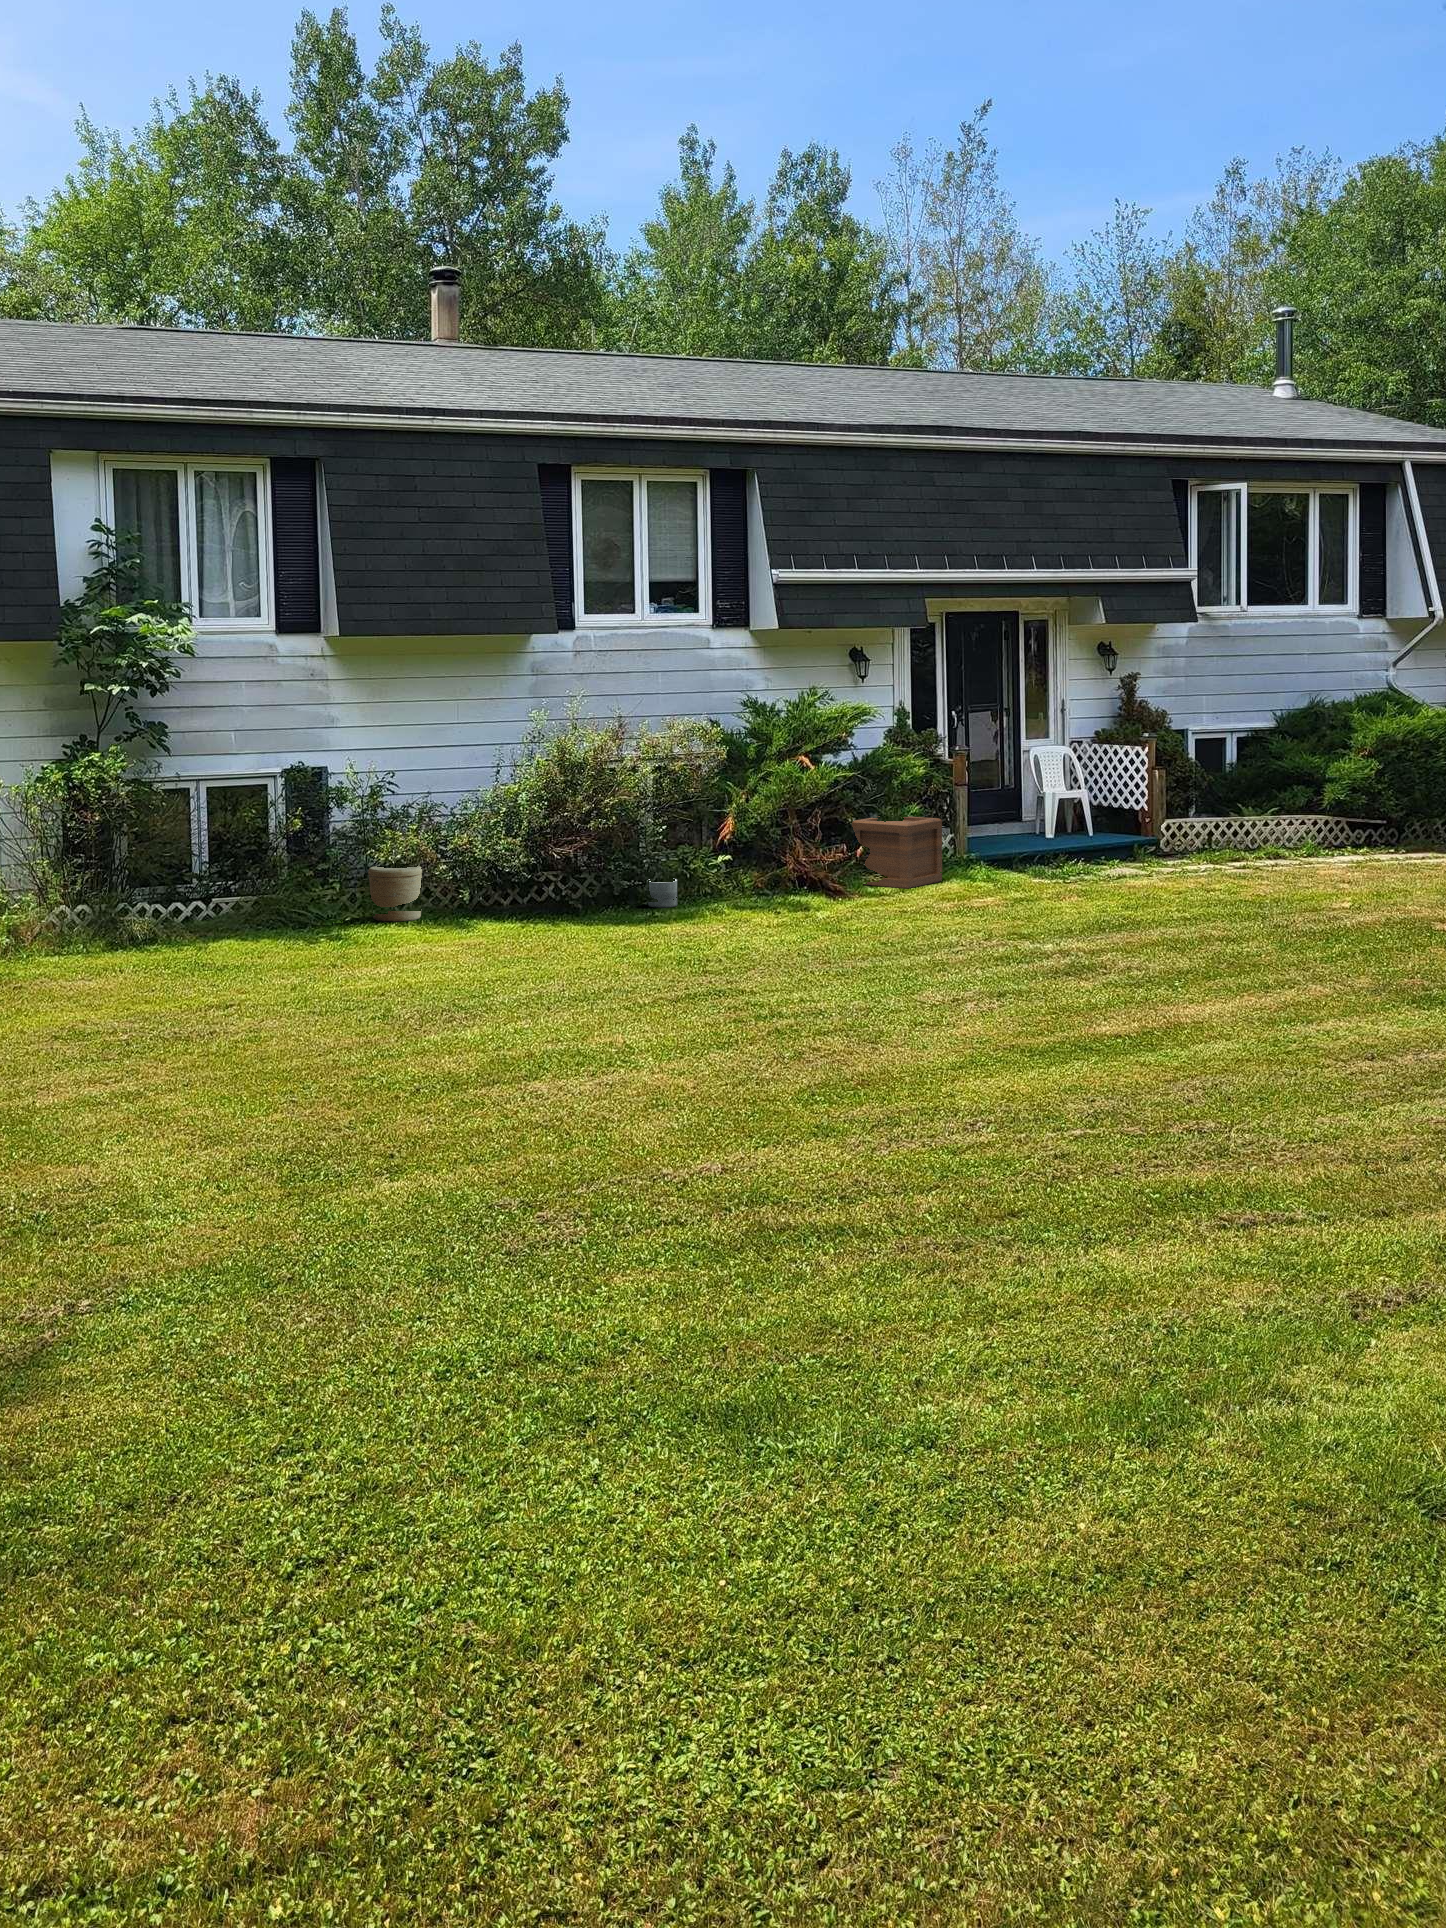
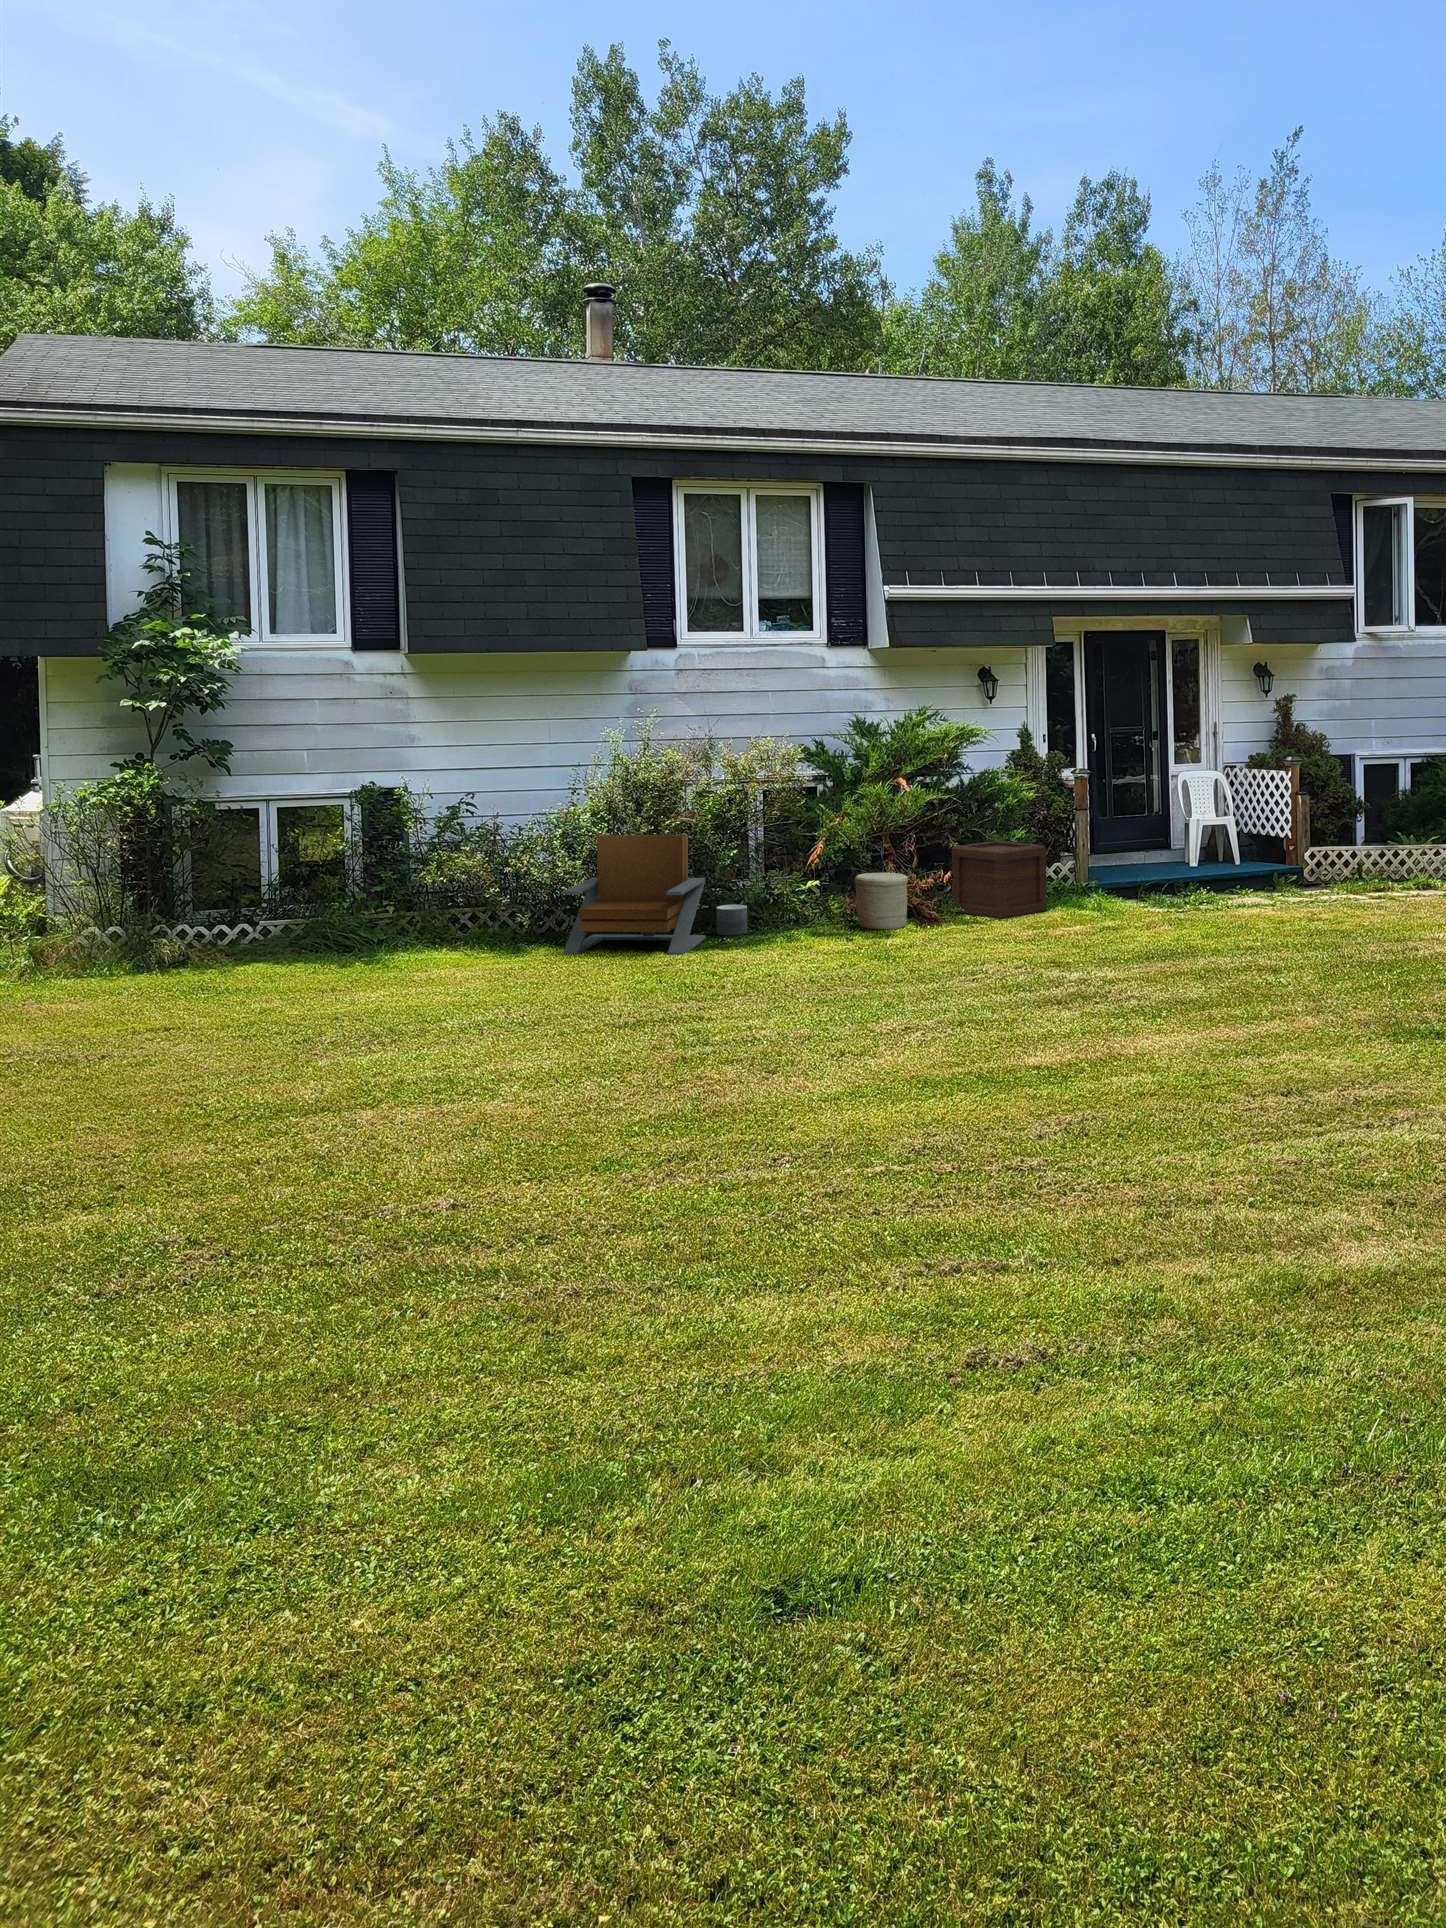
lounge chair: none [521,811,643,927] -> present [562,835,706,955]
woven basket: present [368,865,422,922] -> present [855,873,908,930]

